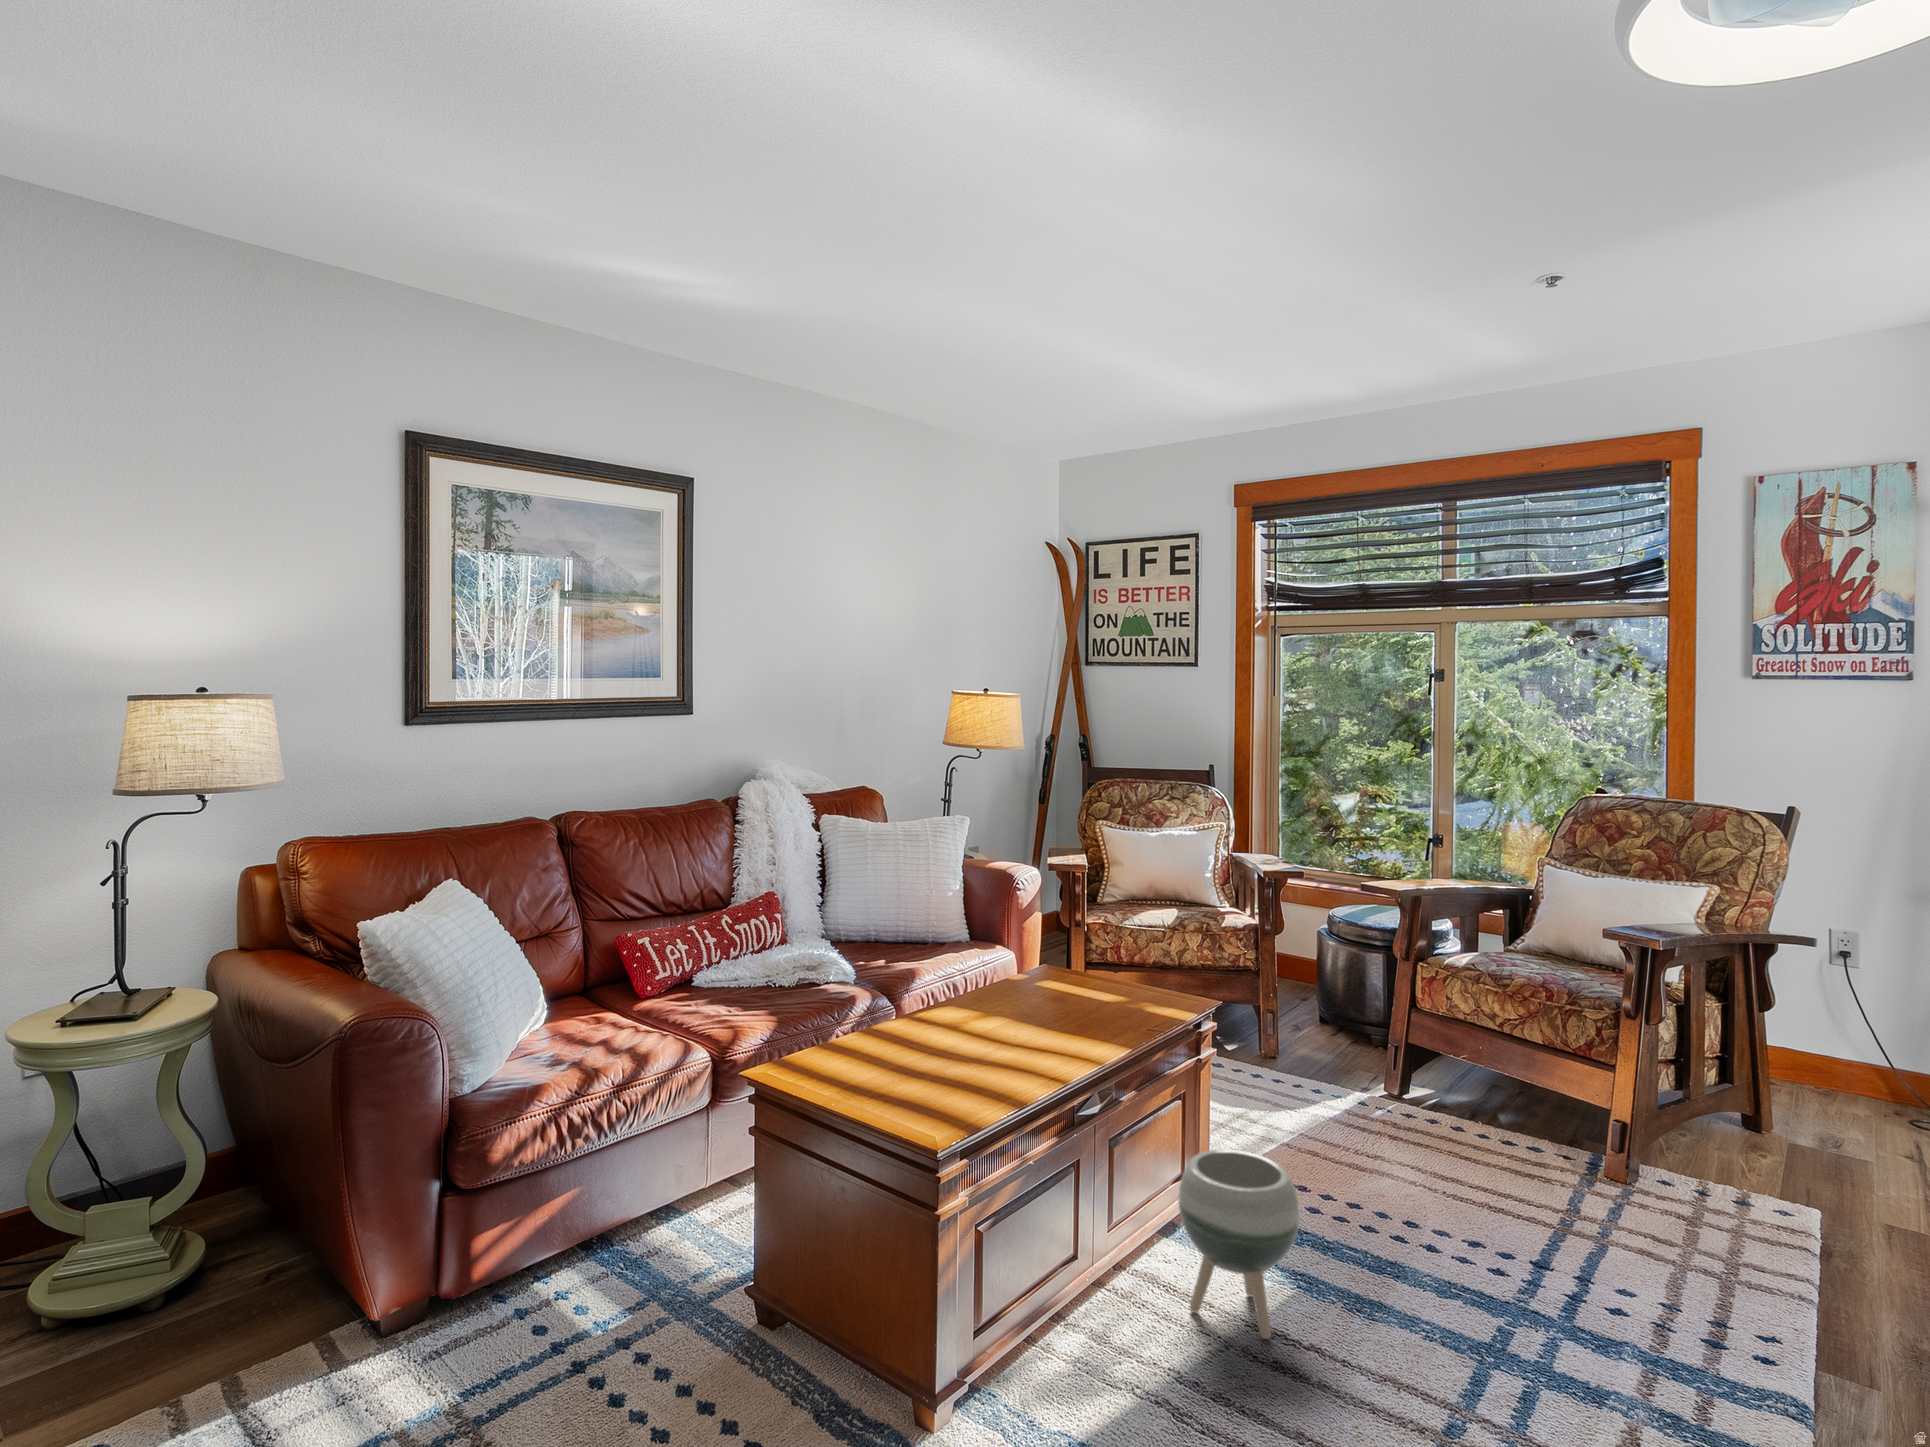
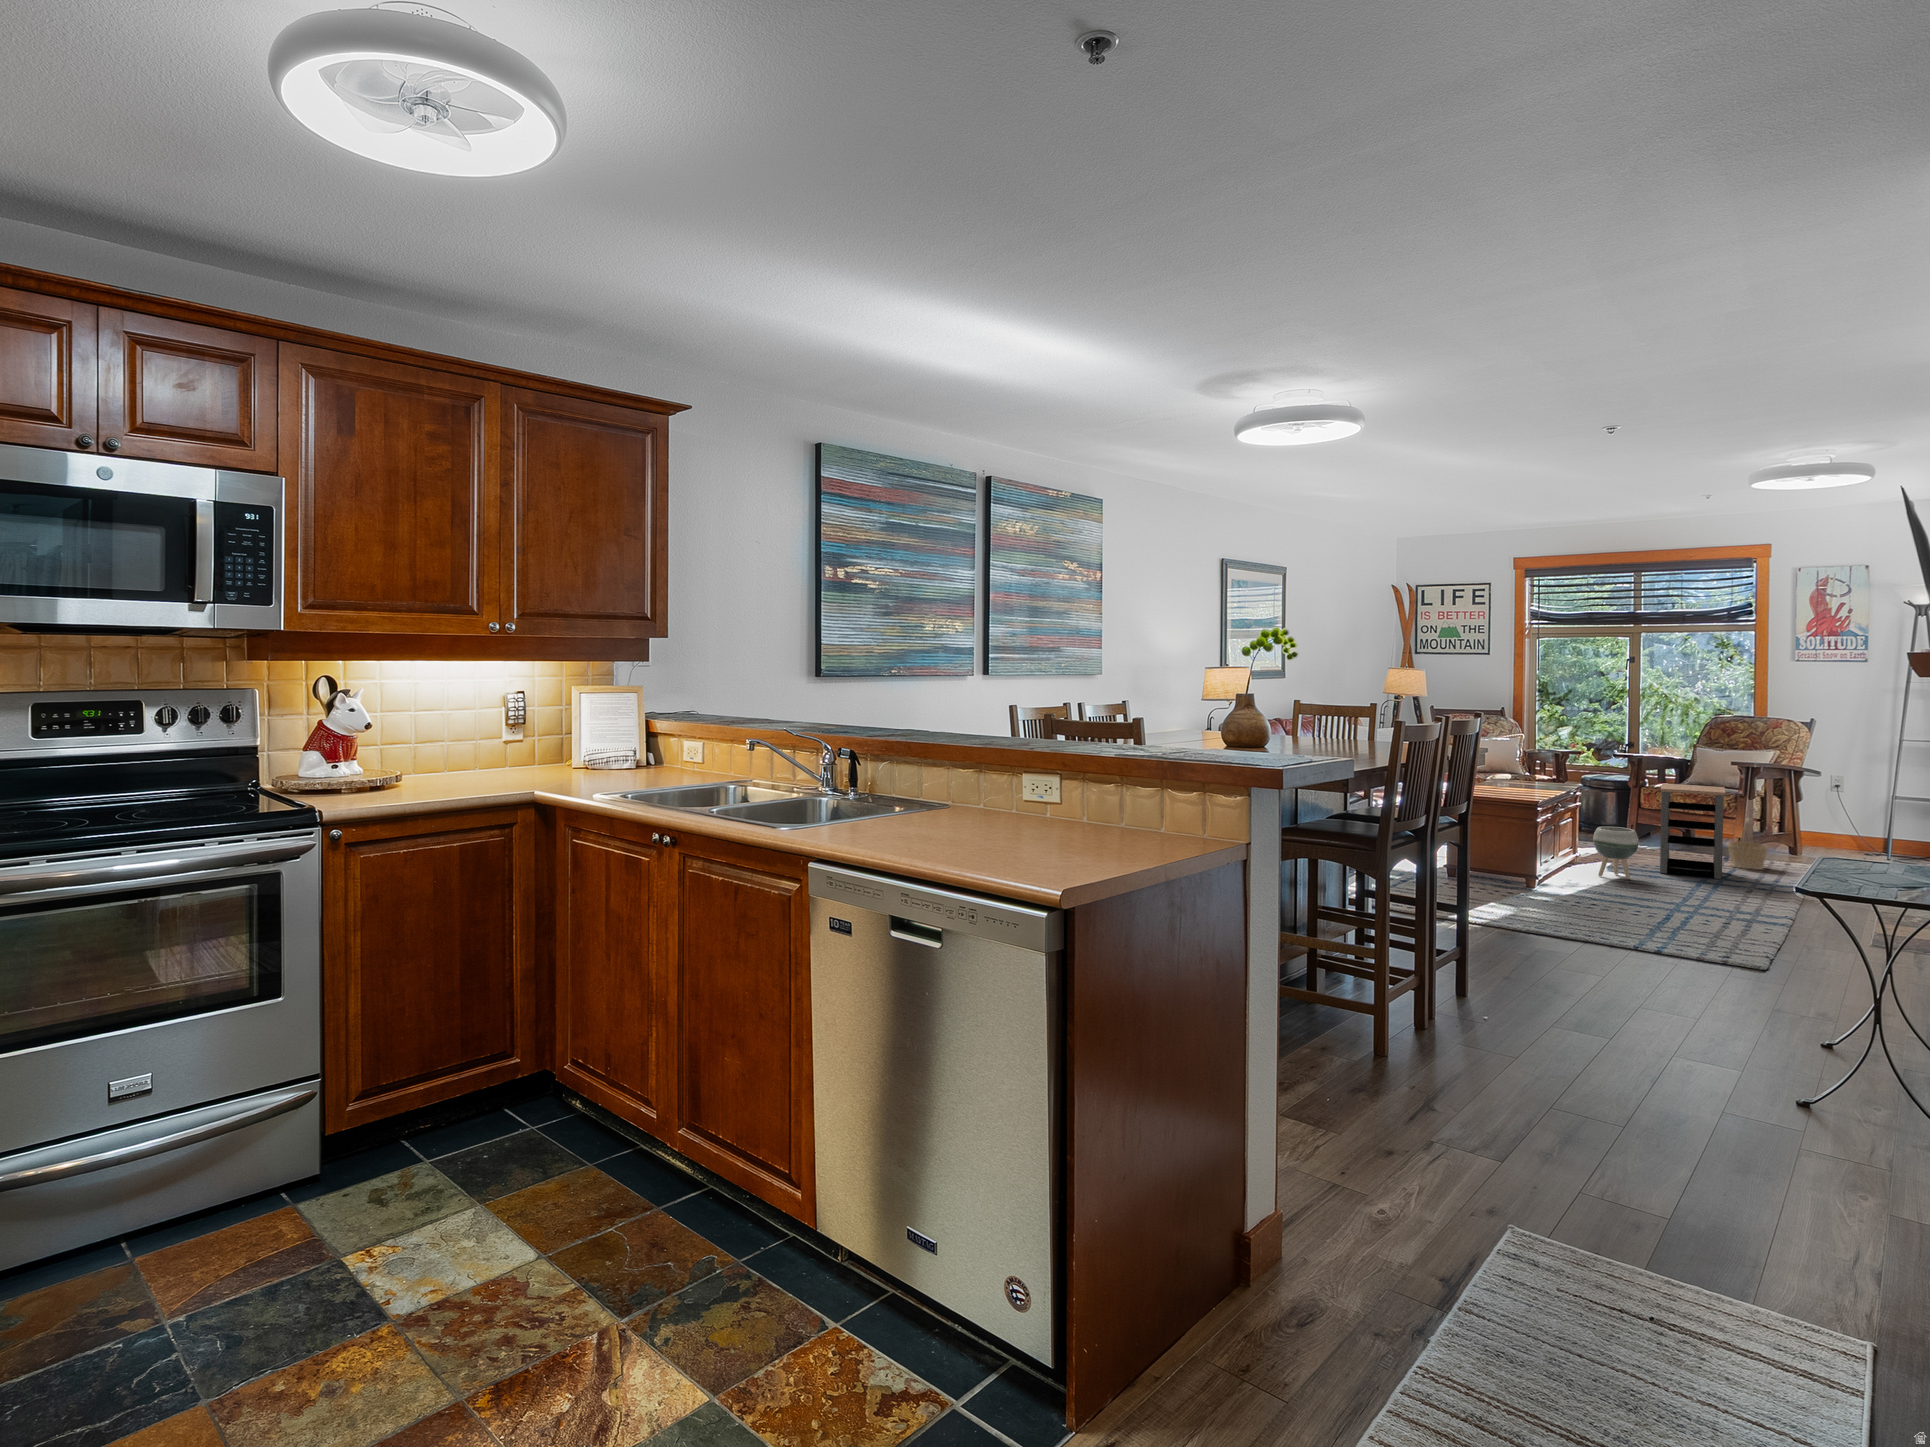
side table: none [1382,999,1569,1332] -> present [1660,784,1725,879]
basket: none [1583,1097,1694,1254] -> present [1727,818,1768,869]

